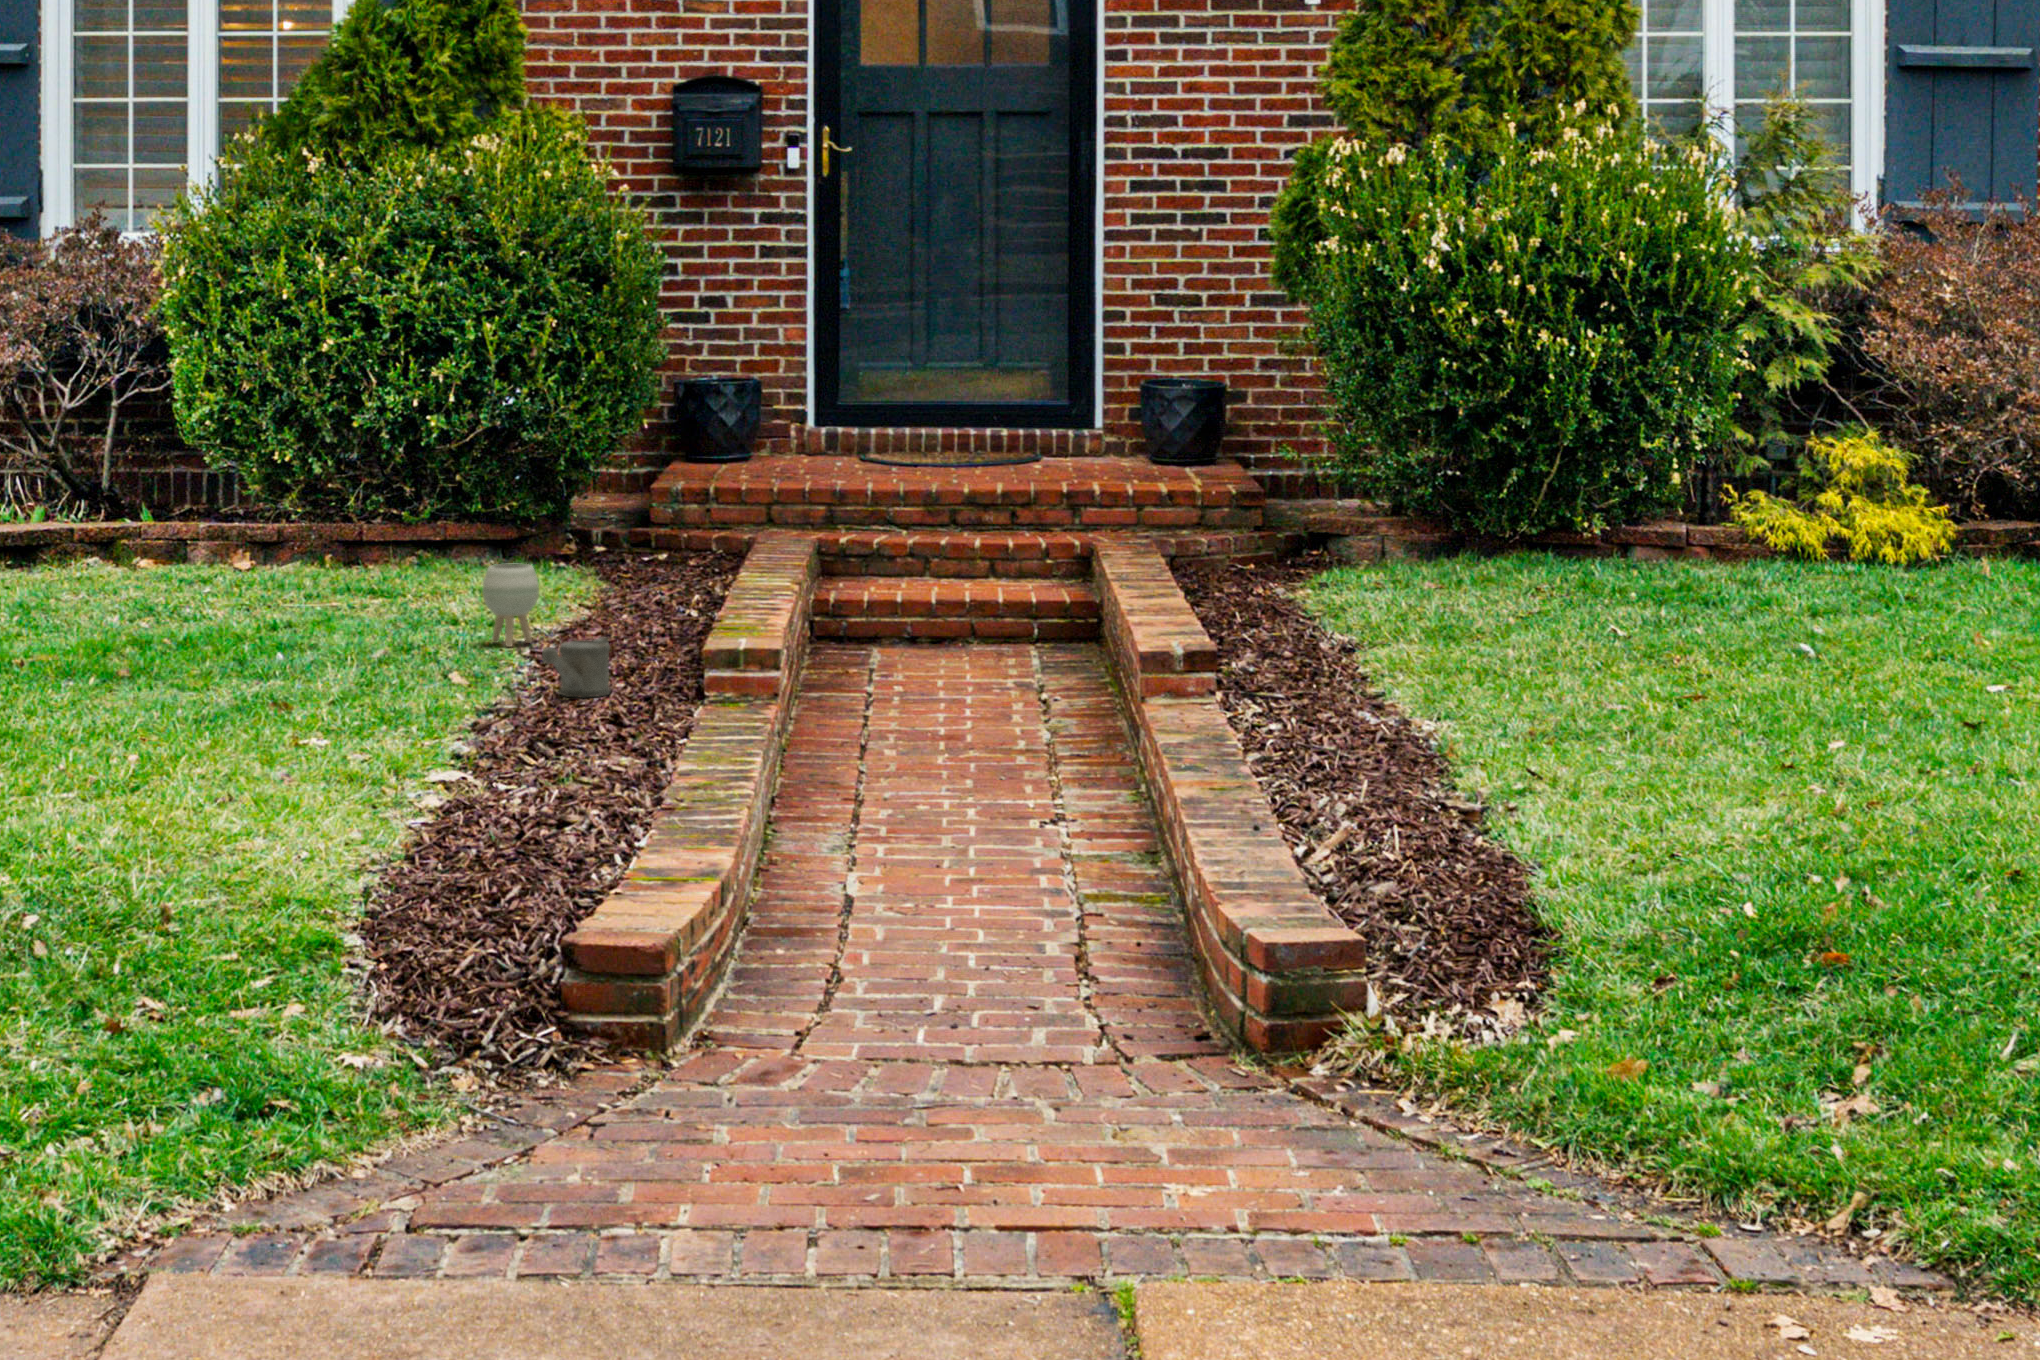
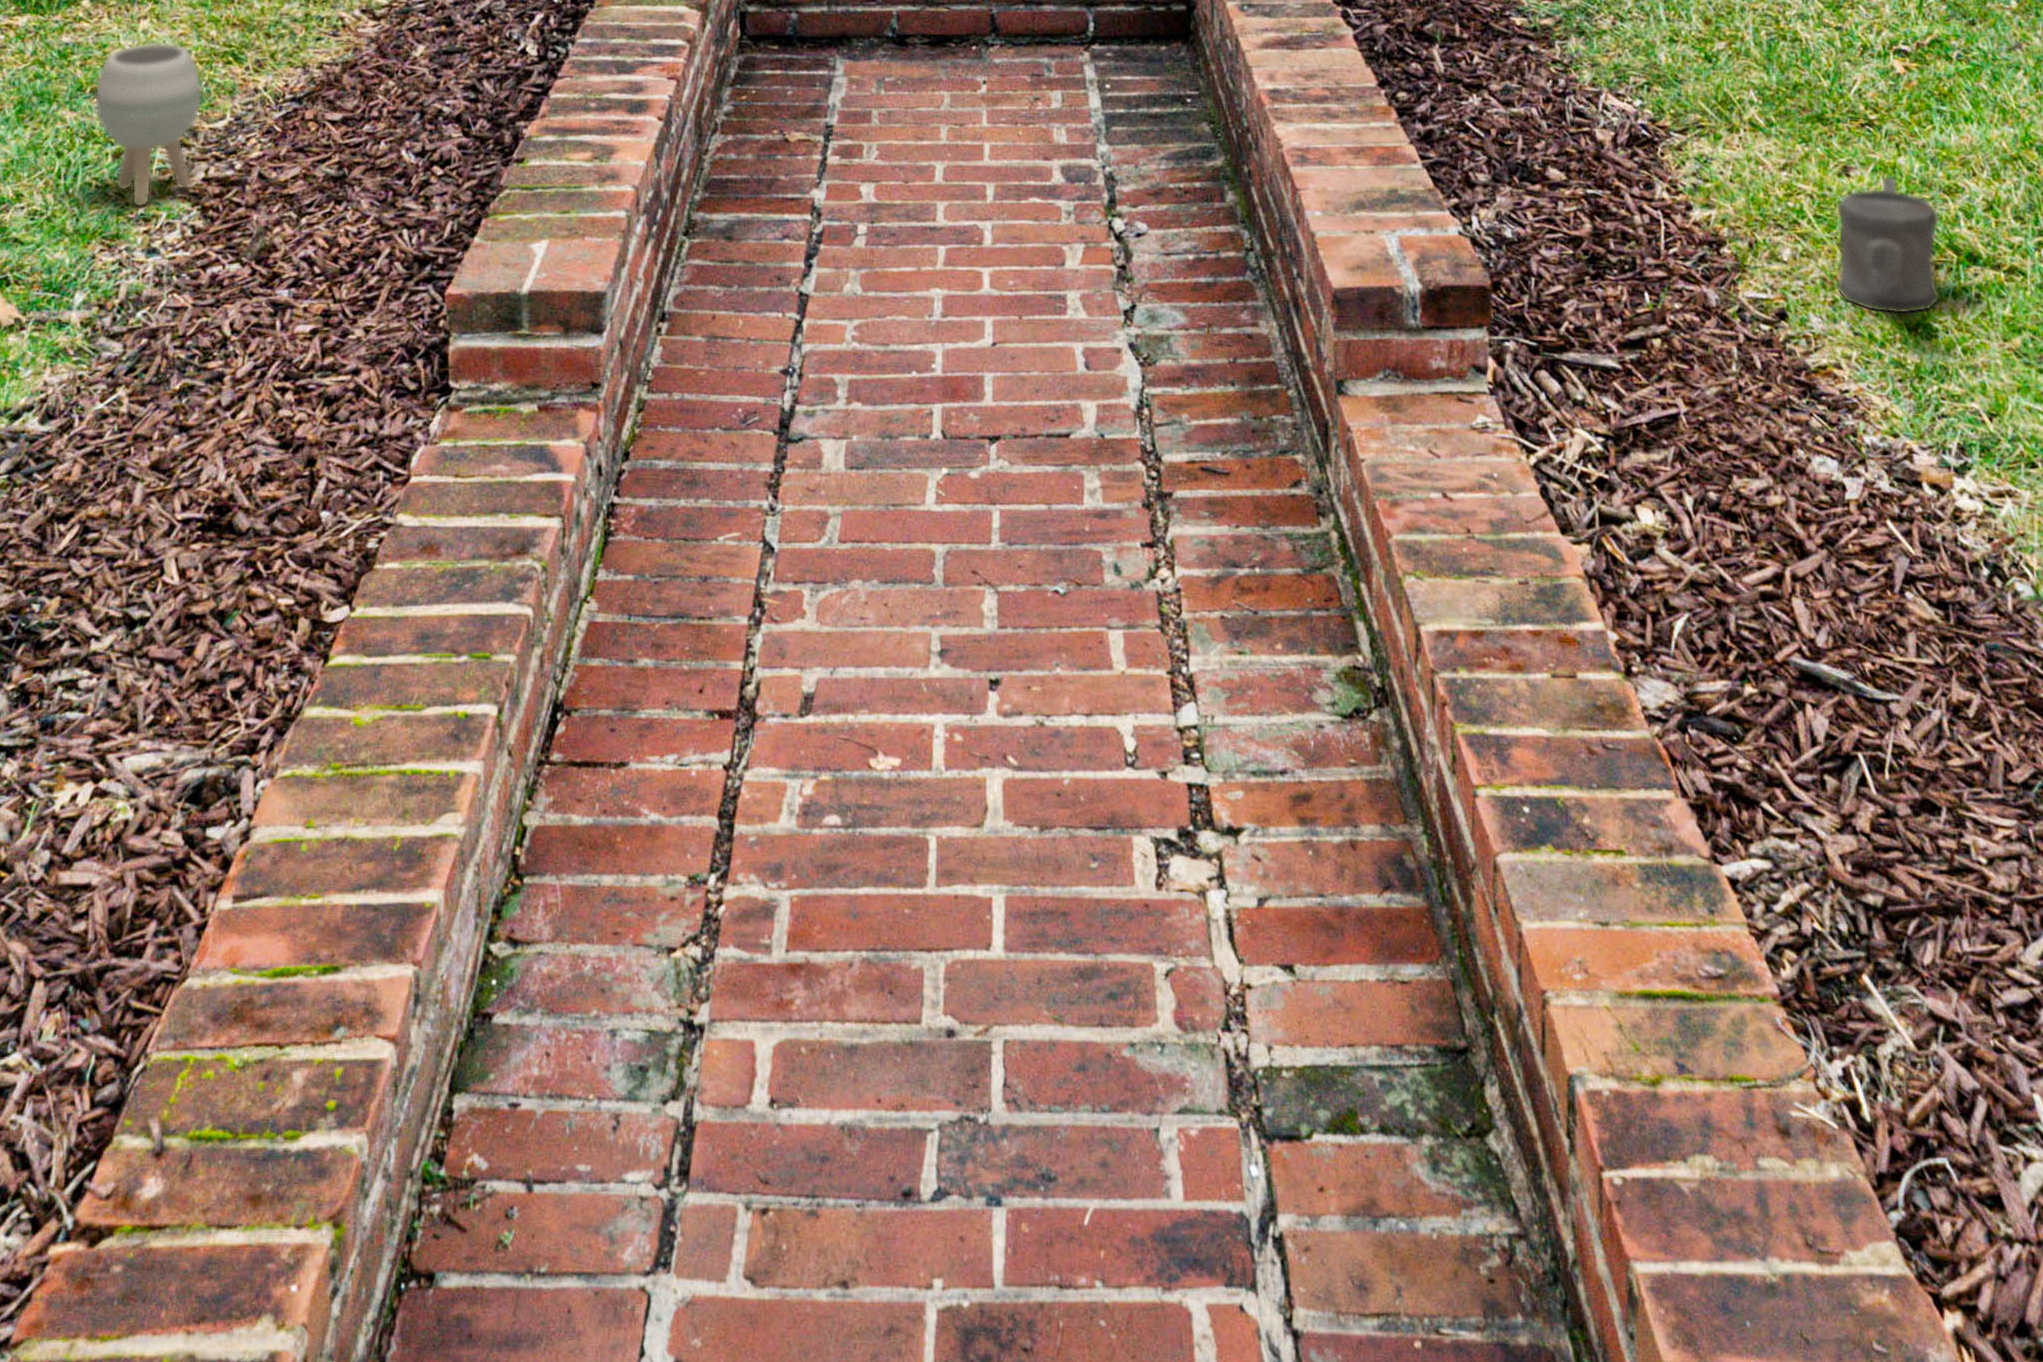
watering can: present [542,638,610,698] -> present [1838,177,1939,312]

